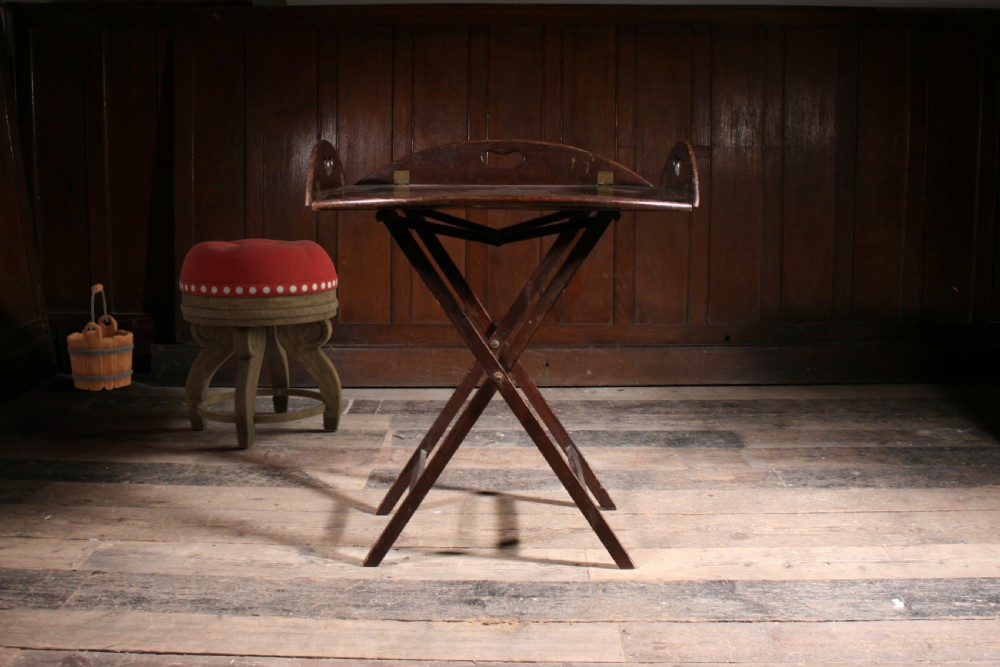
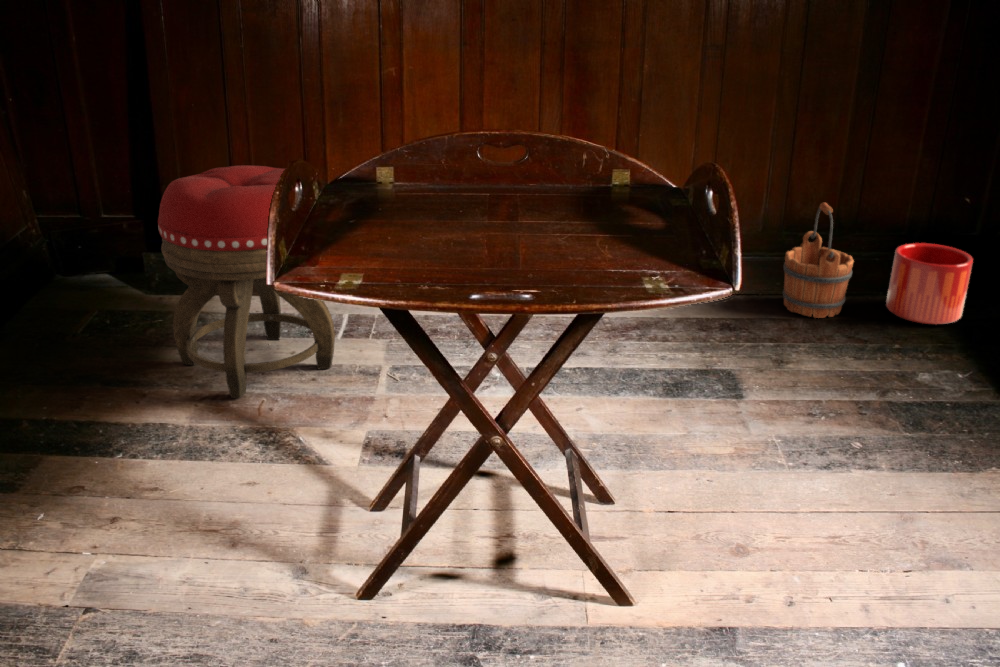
wooden bucket: present [67,284,134,391] -> present [783,203,854,318]
planter: none [885,330,963,402] -> present [886,243,973,325]

